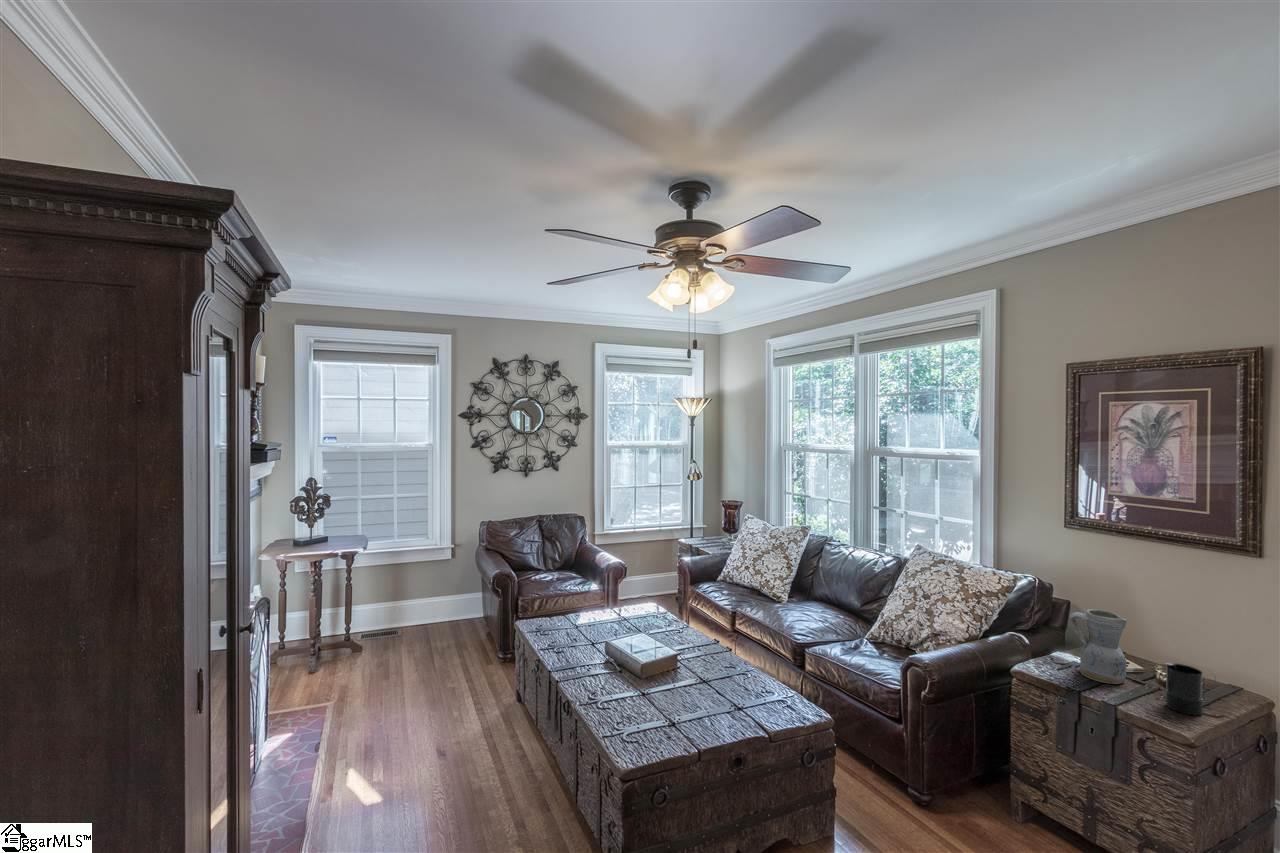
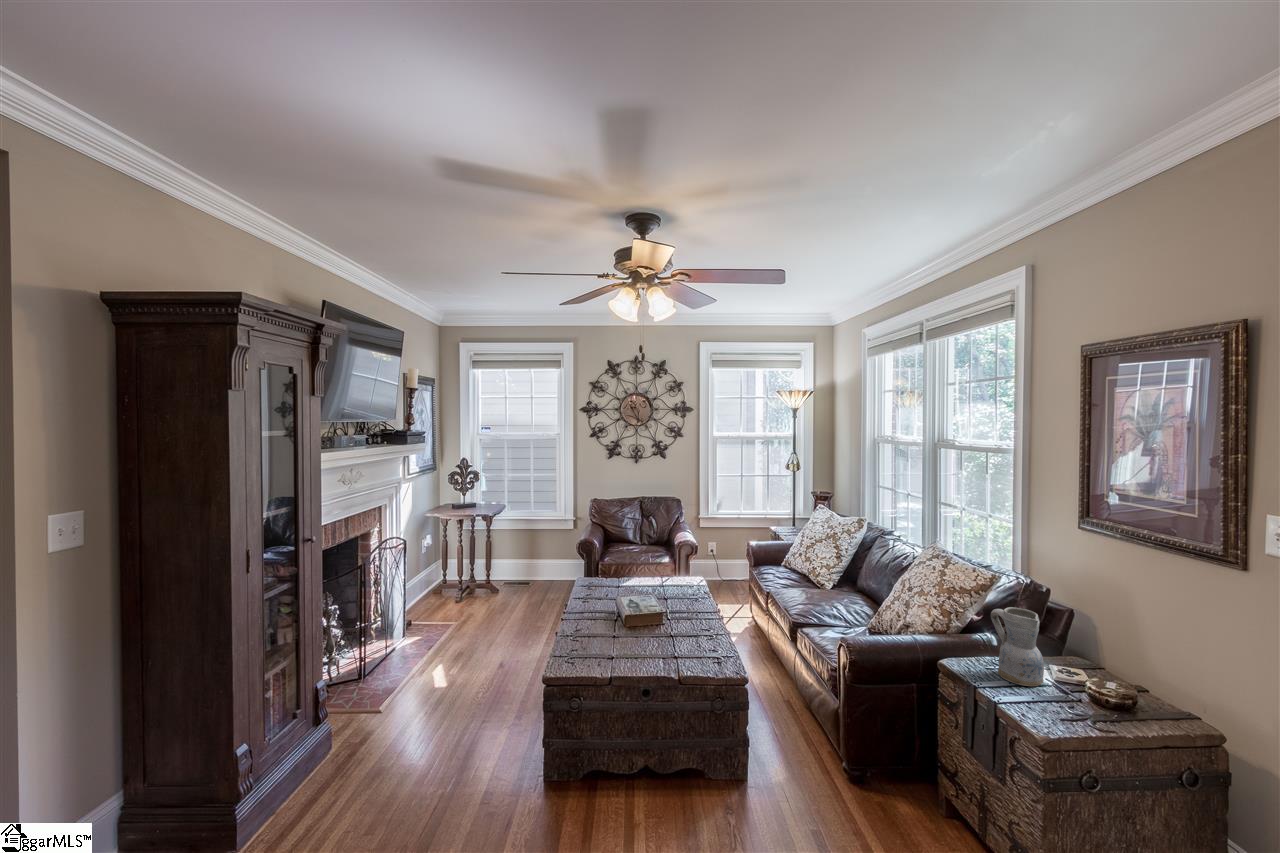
candle: present [1166,663,1202,715] -> none [1042,663,1081,722]

